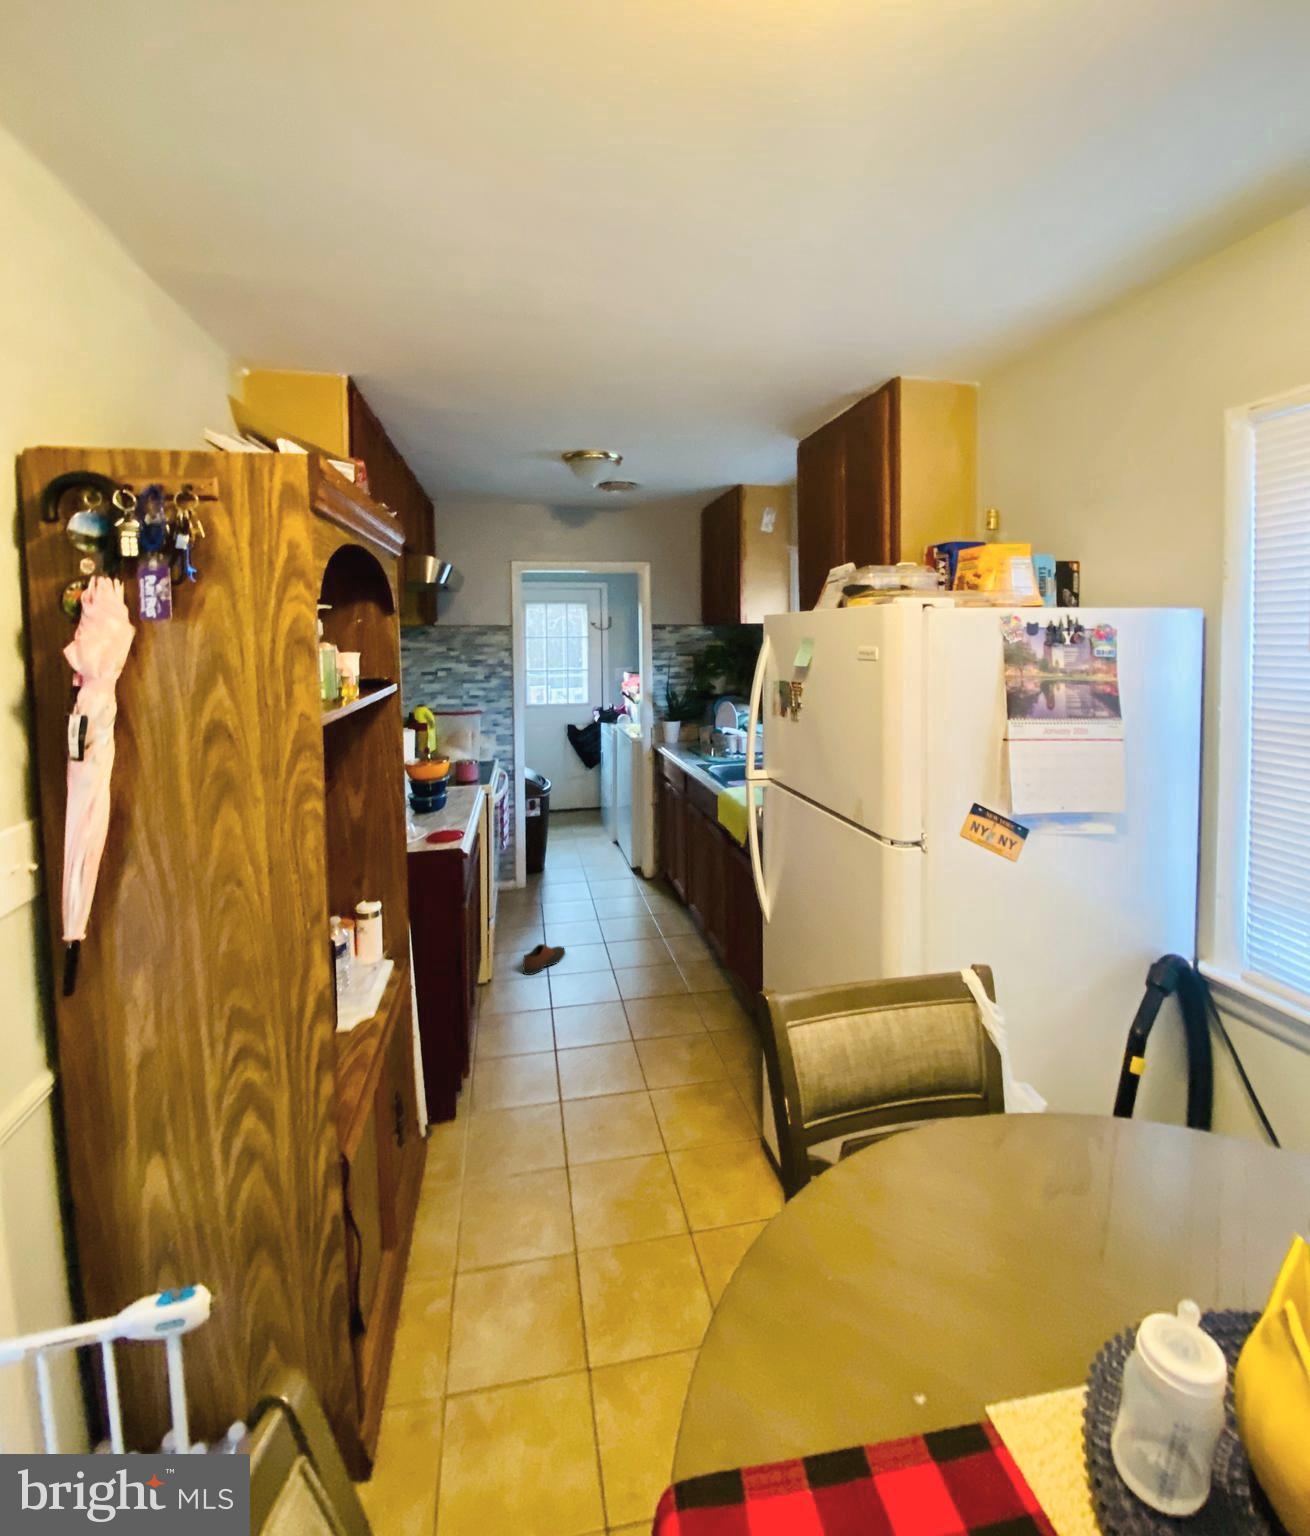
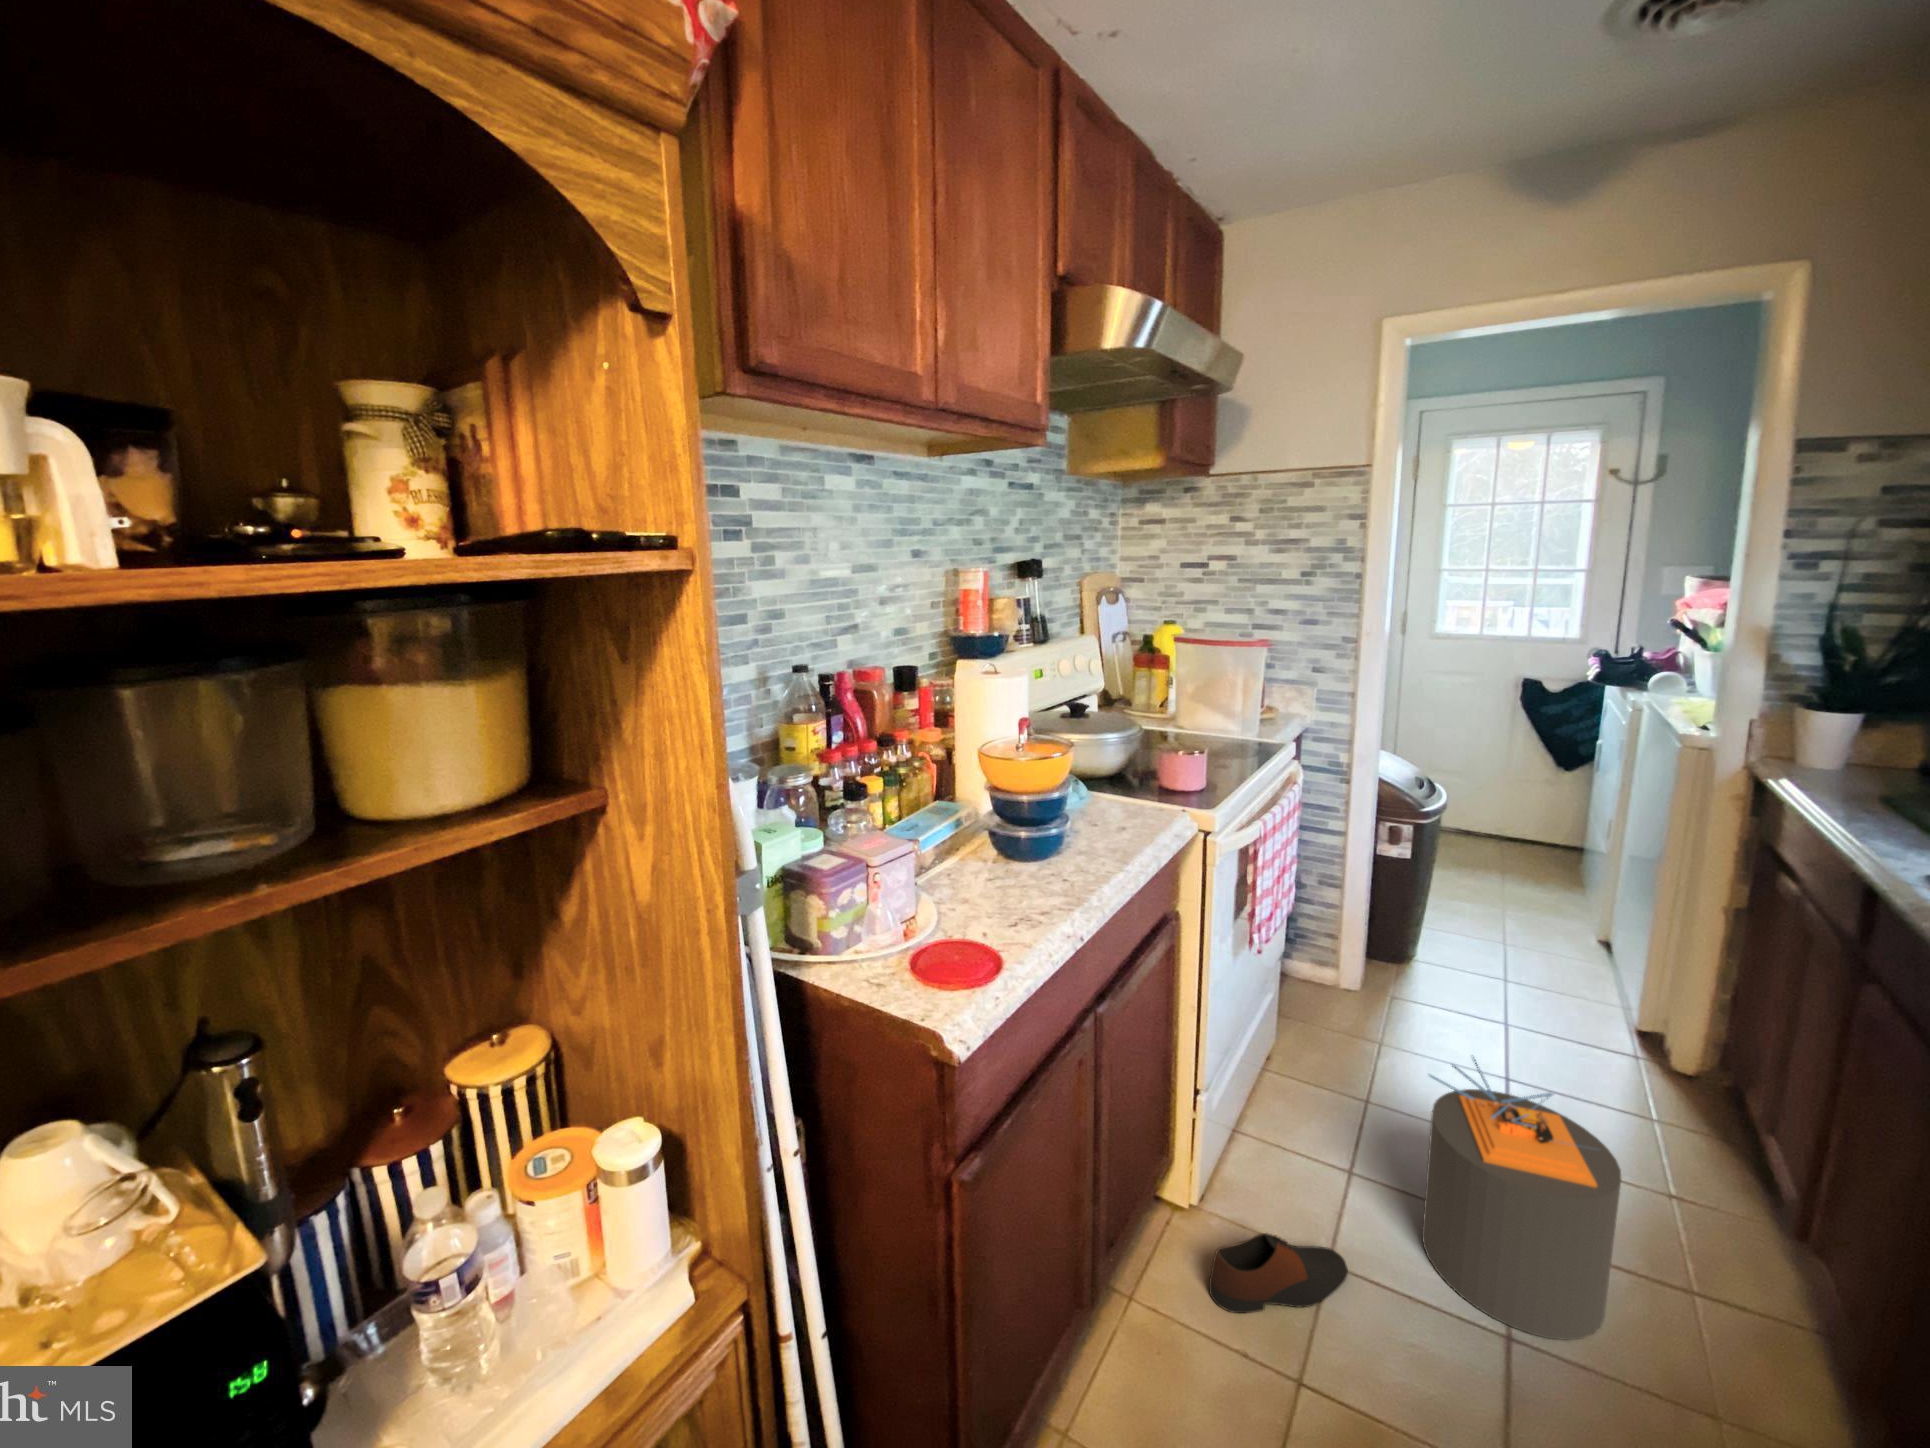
trash can: none [576,858,637,944] -> present [1422,1055,1621,1340]

